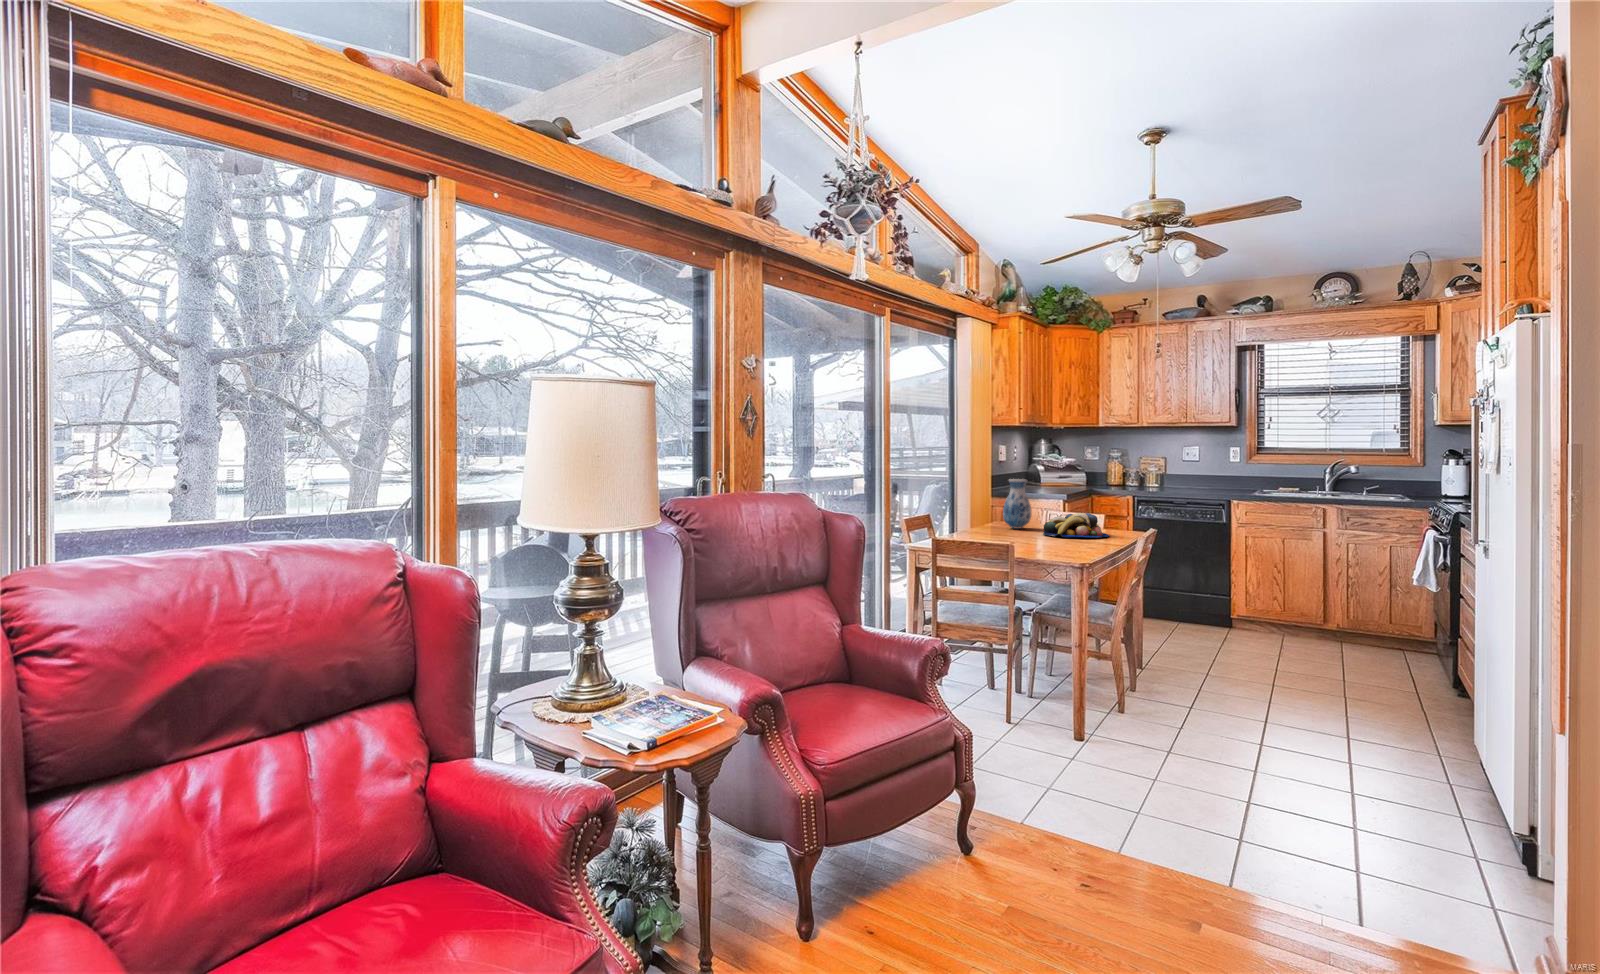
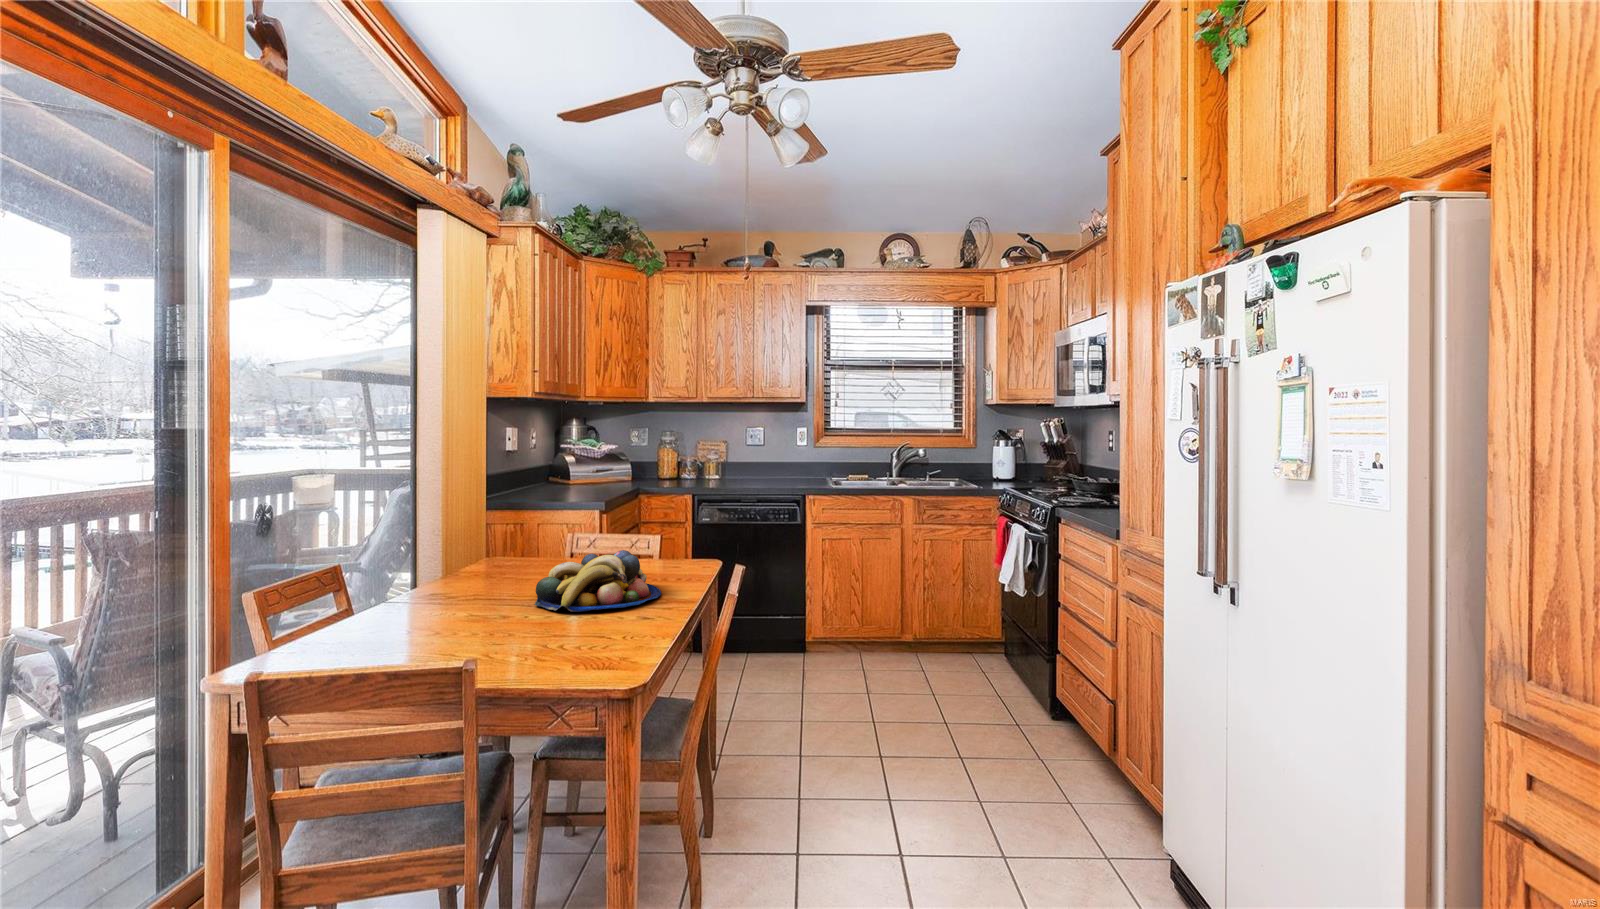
vase: present [1003,479,1031,529] -> none [463,489,522,585]

